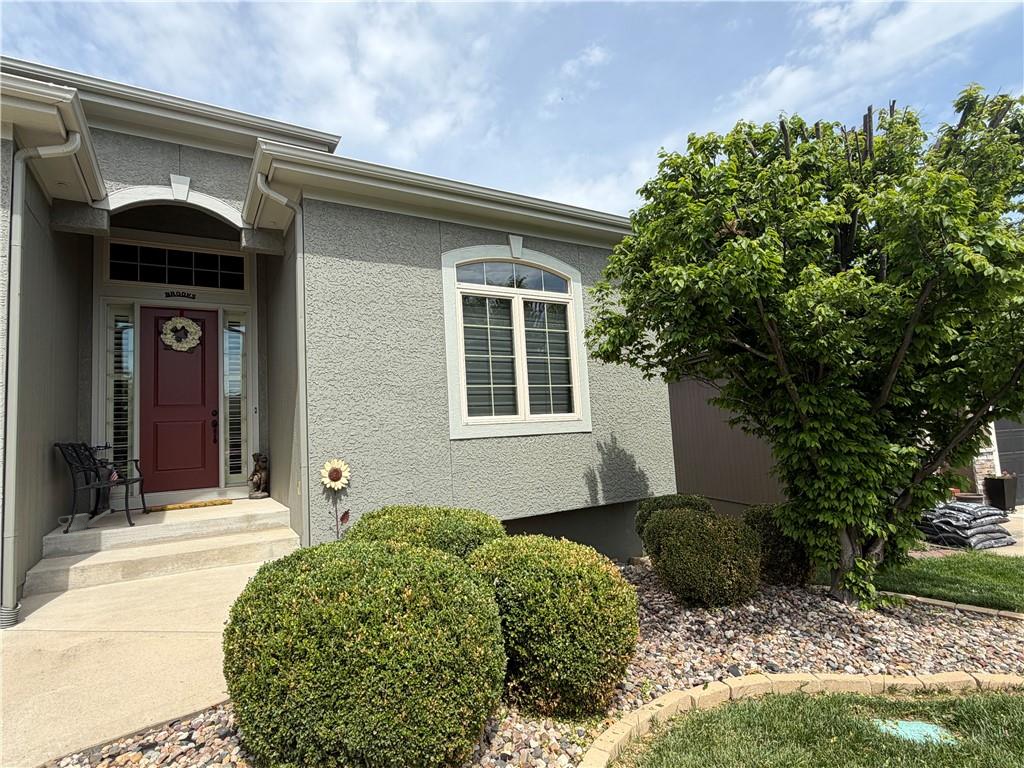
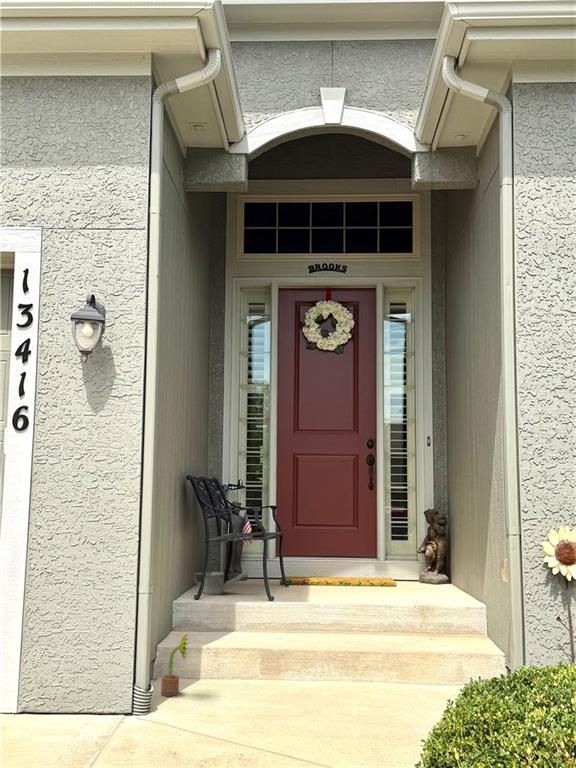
decorative plant: none [29,556,56,604] -> present [161,634,188,696]

